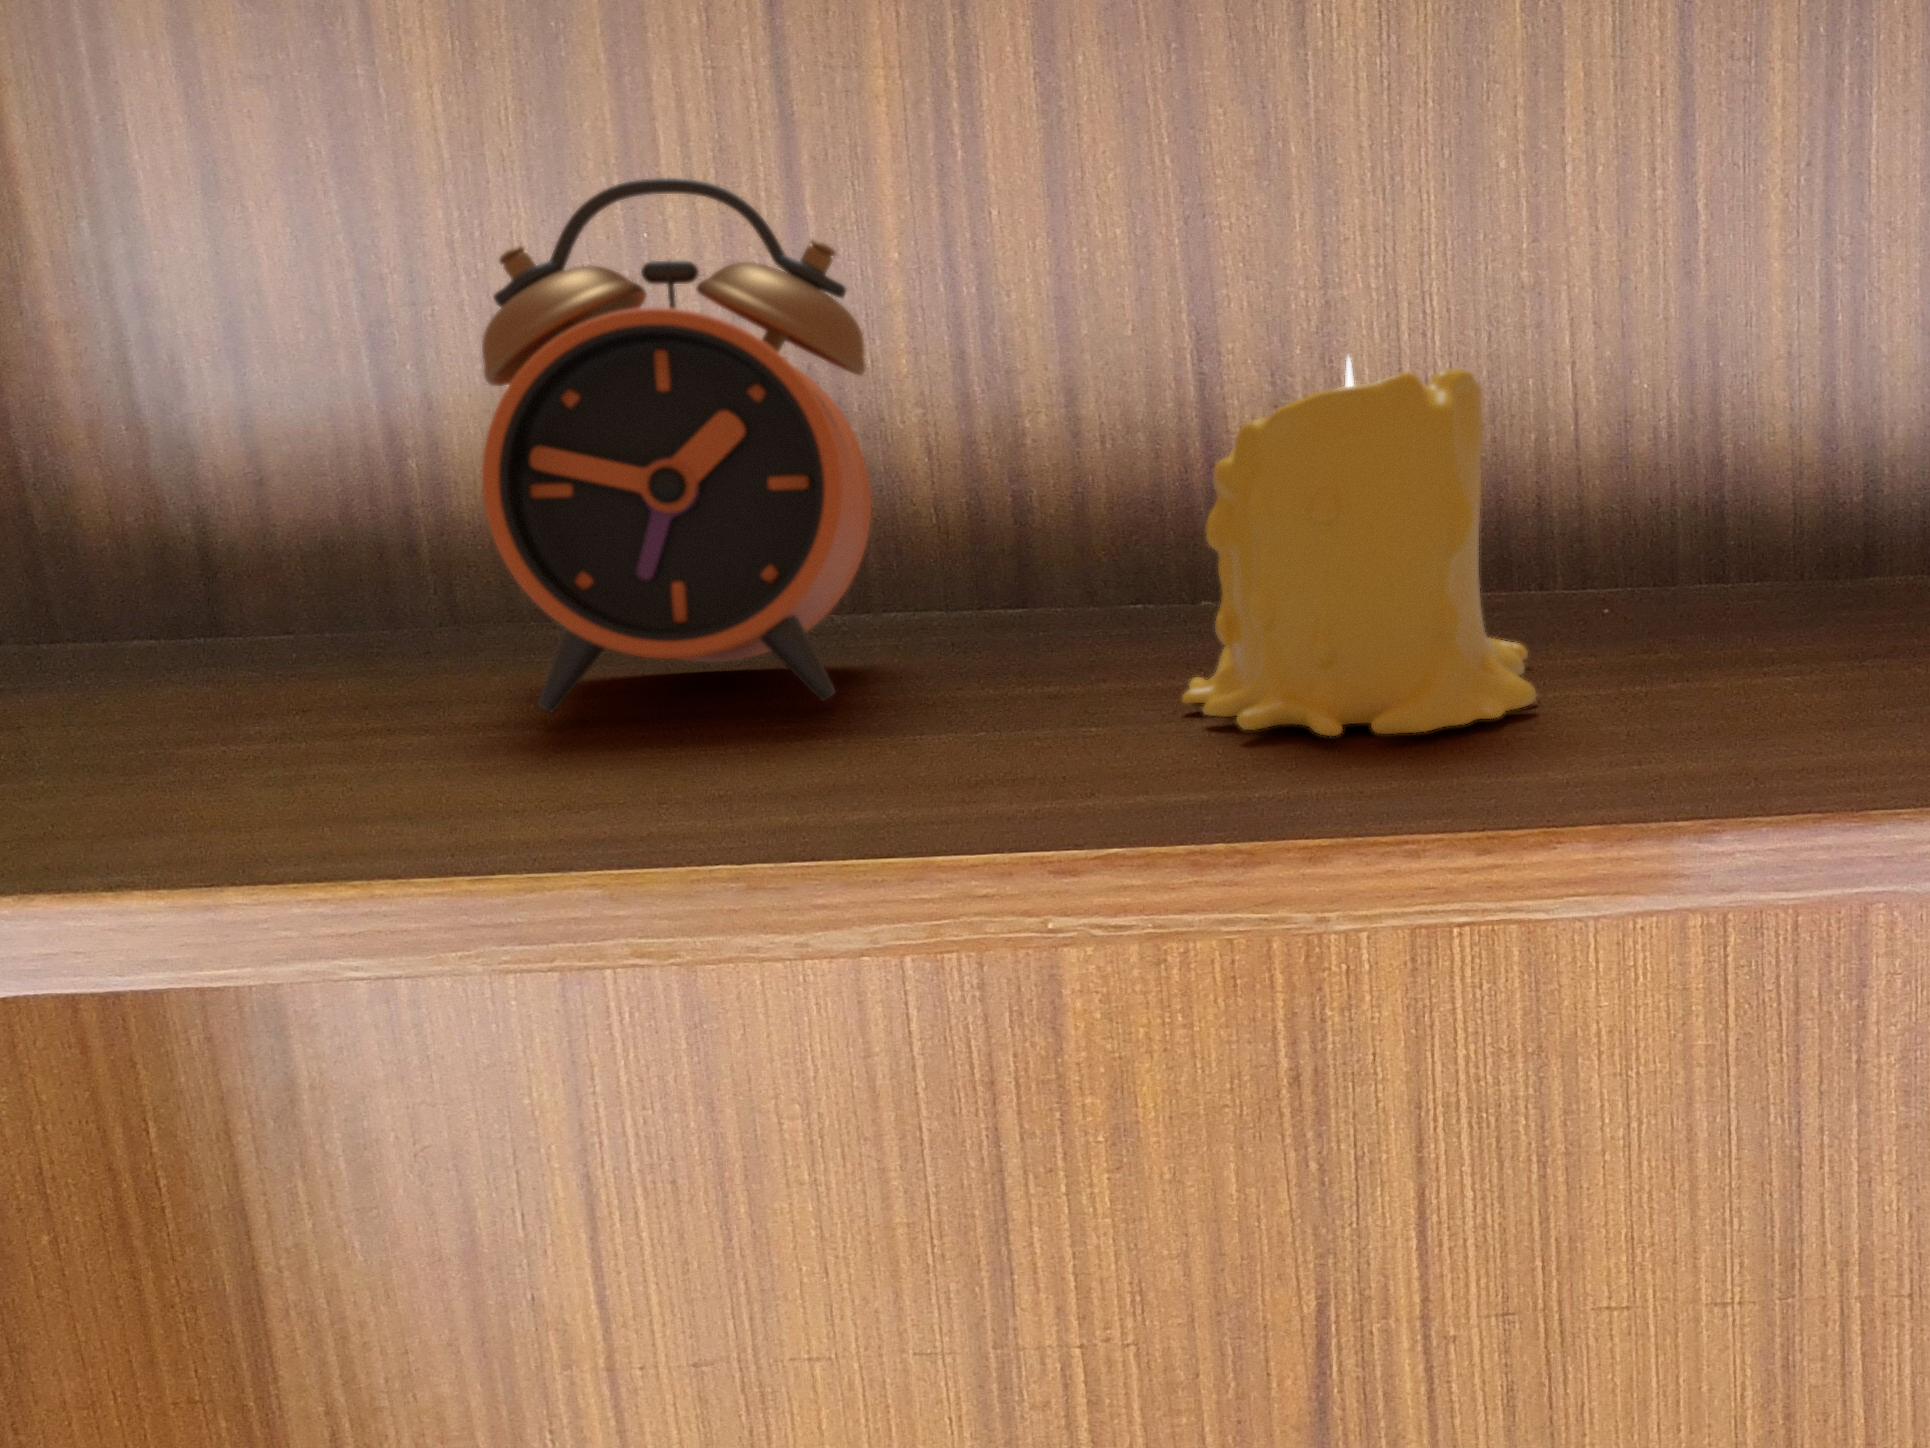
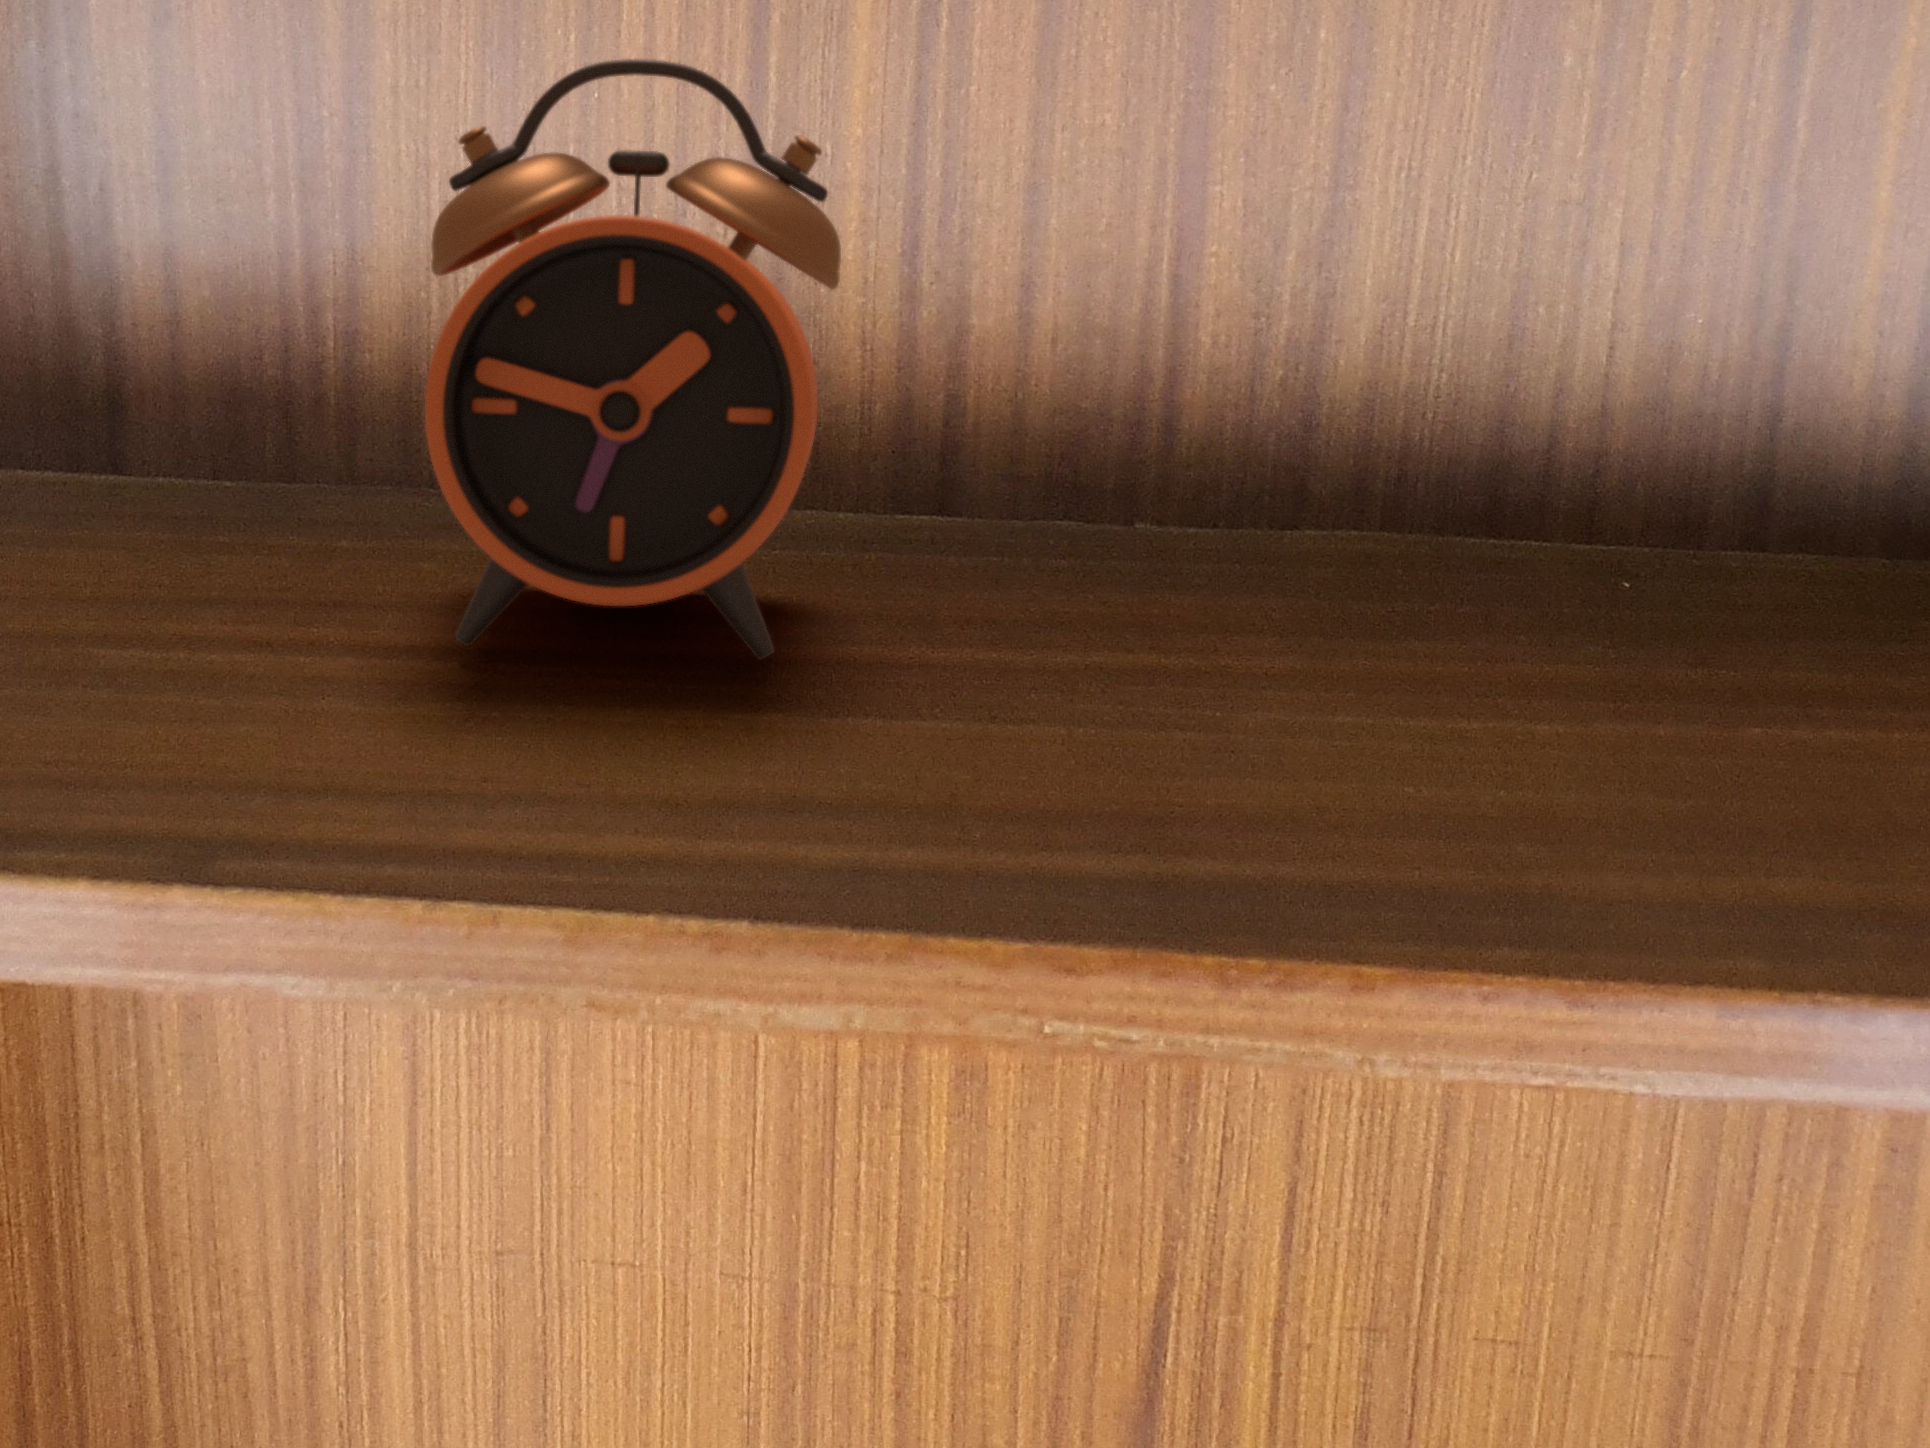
candle: present [1182,355,1536,736] -> none [1172,315,1607,795]

